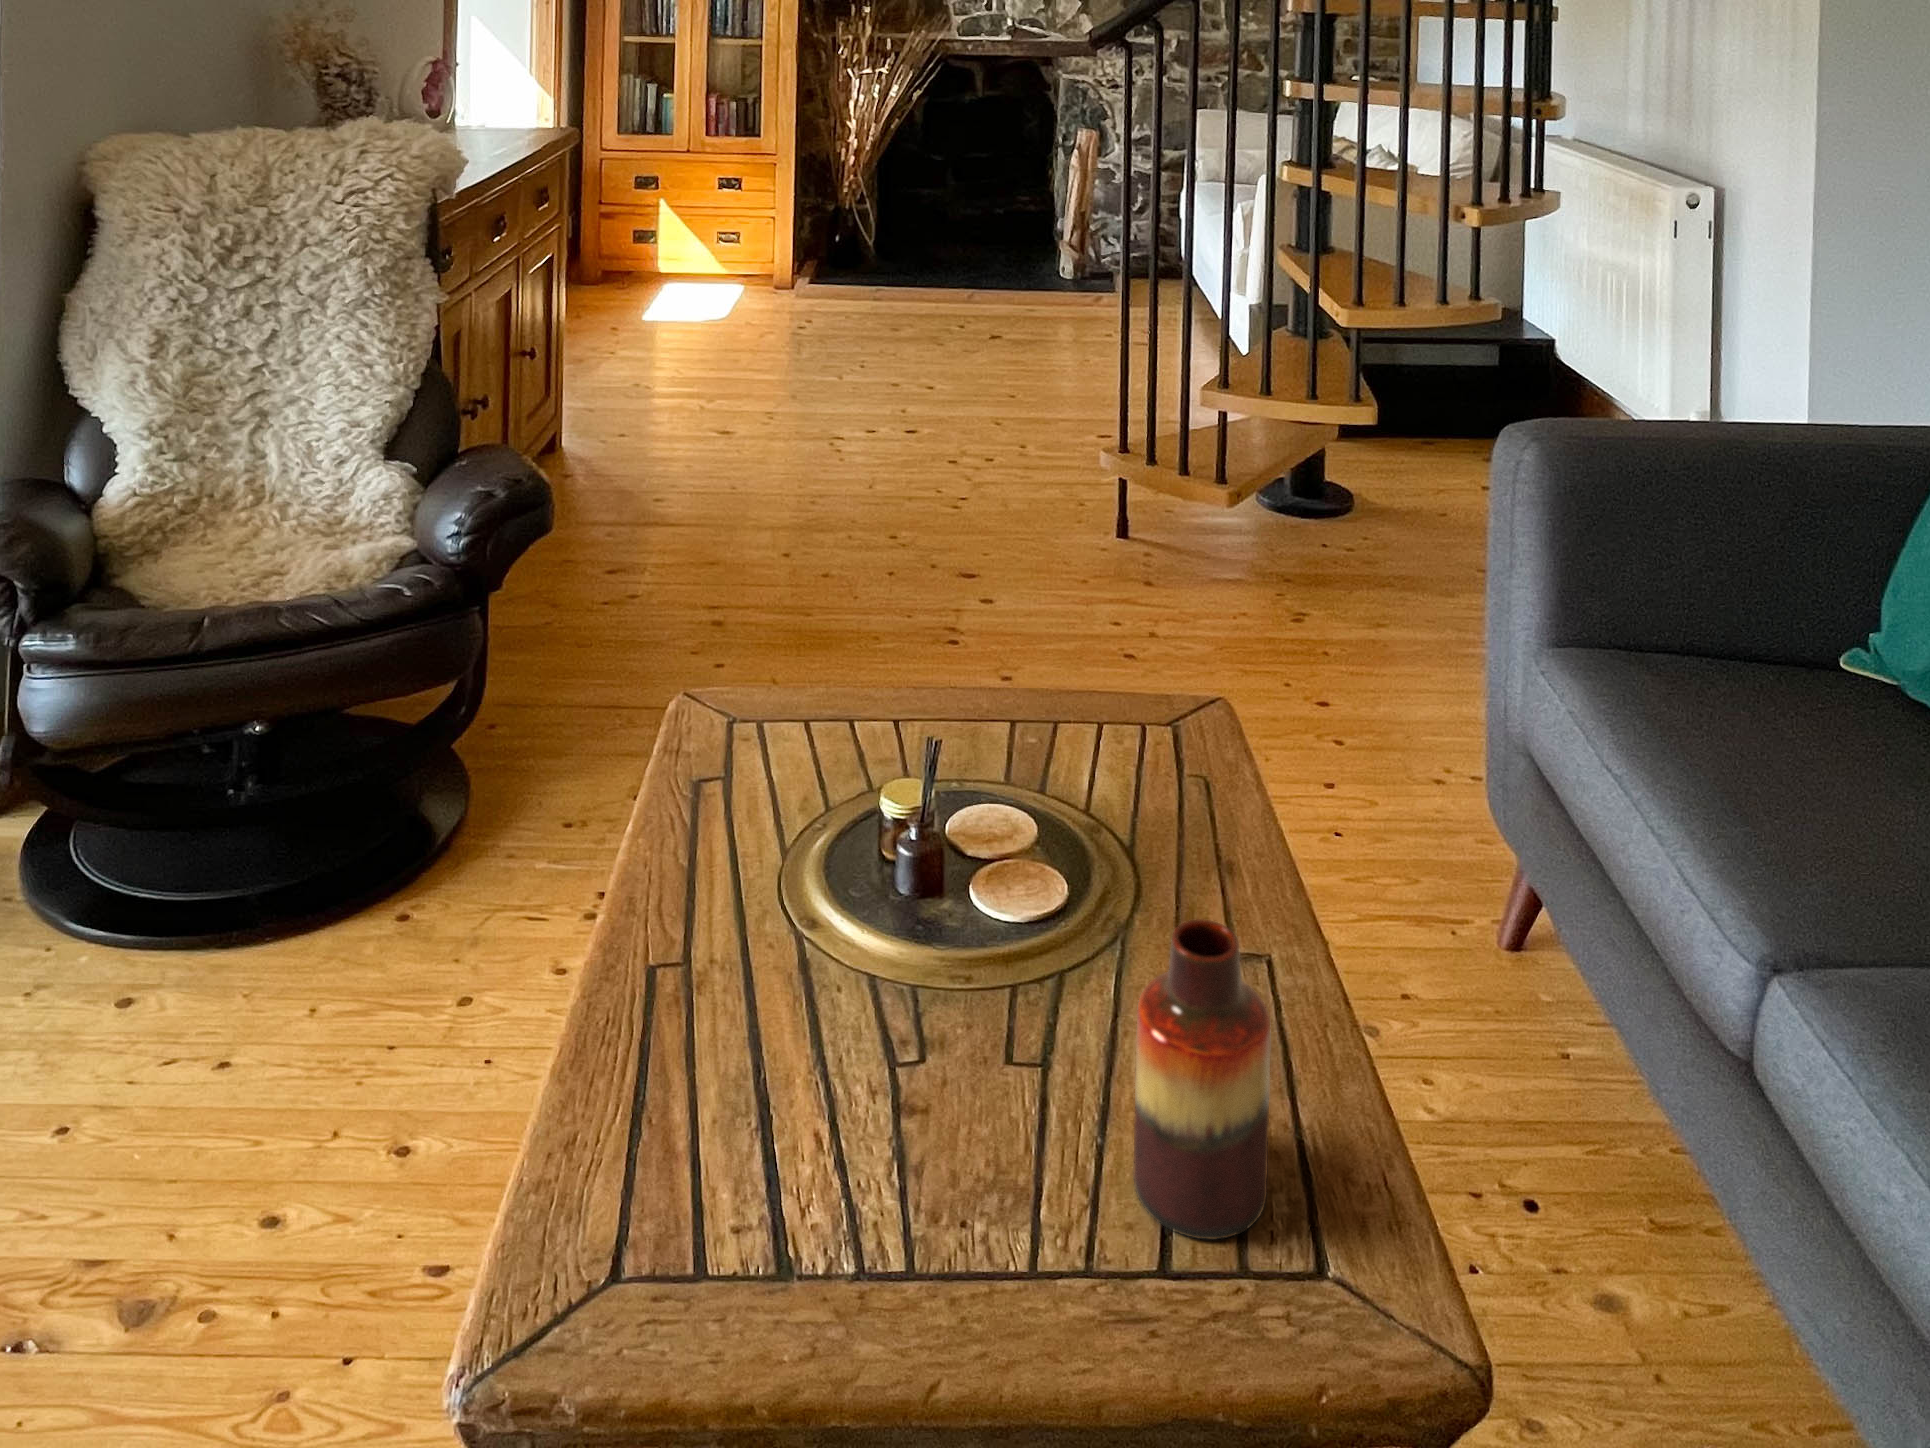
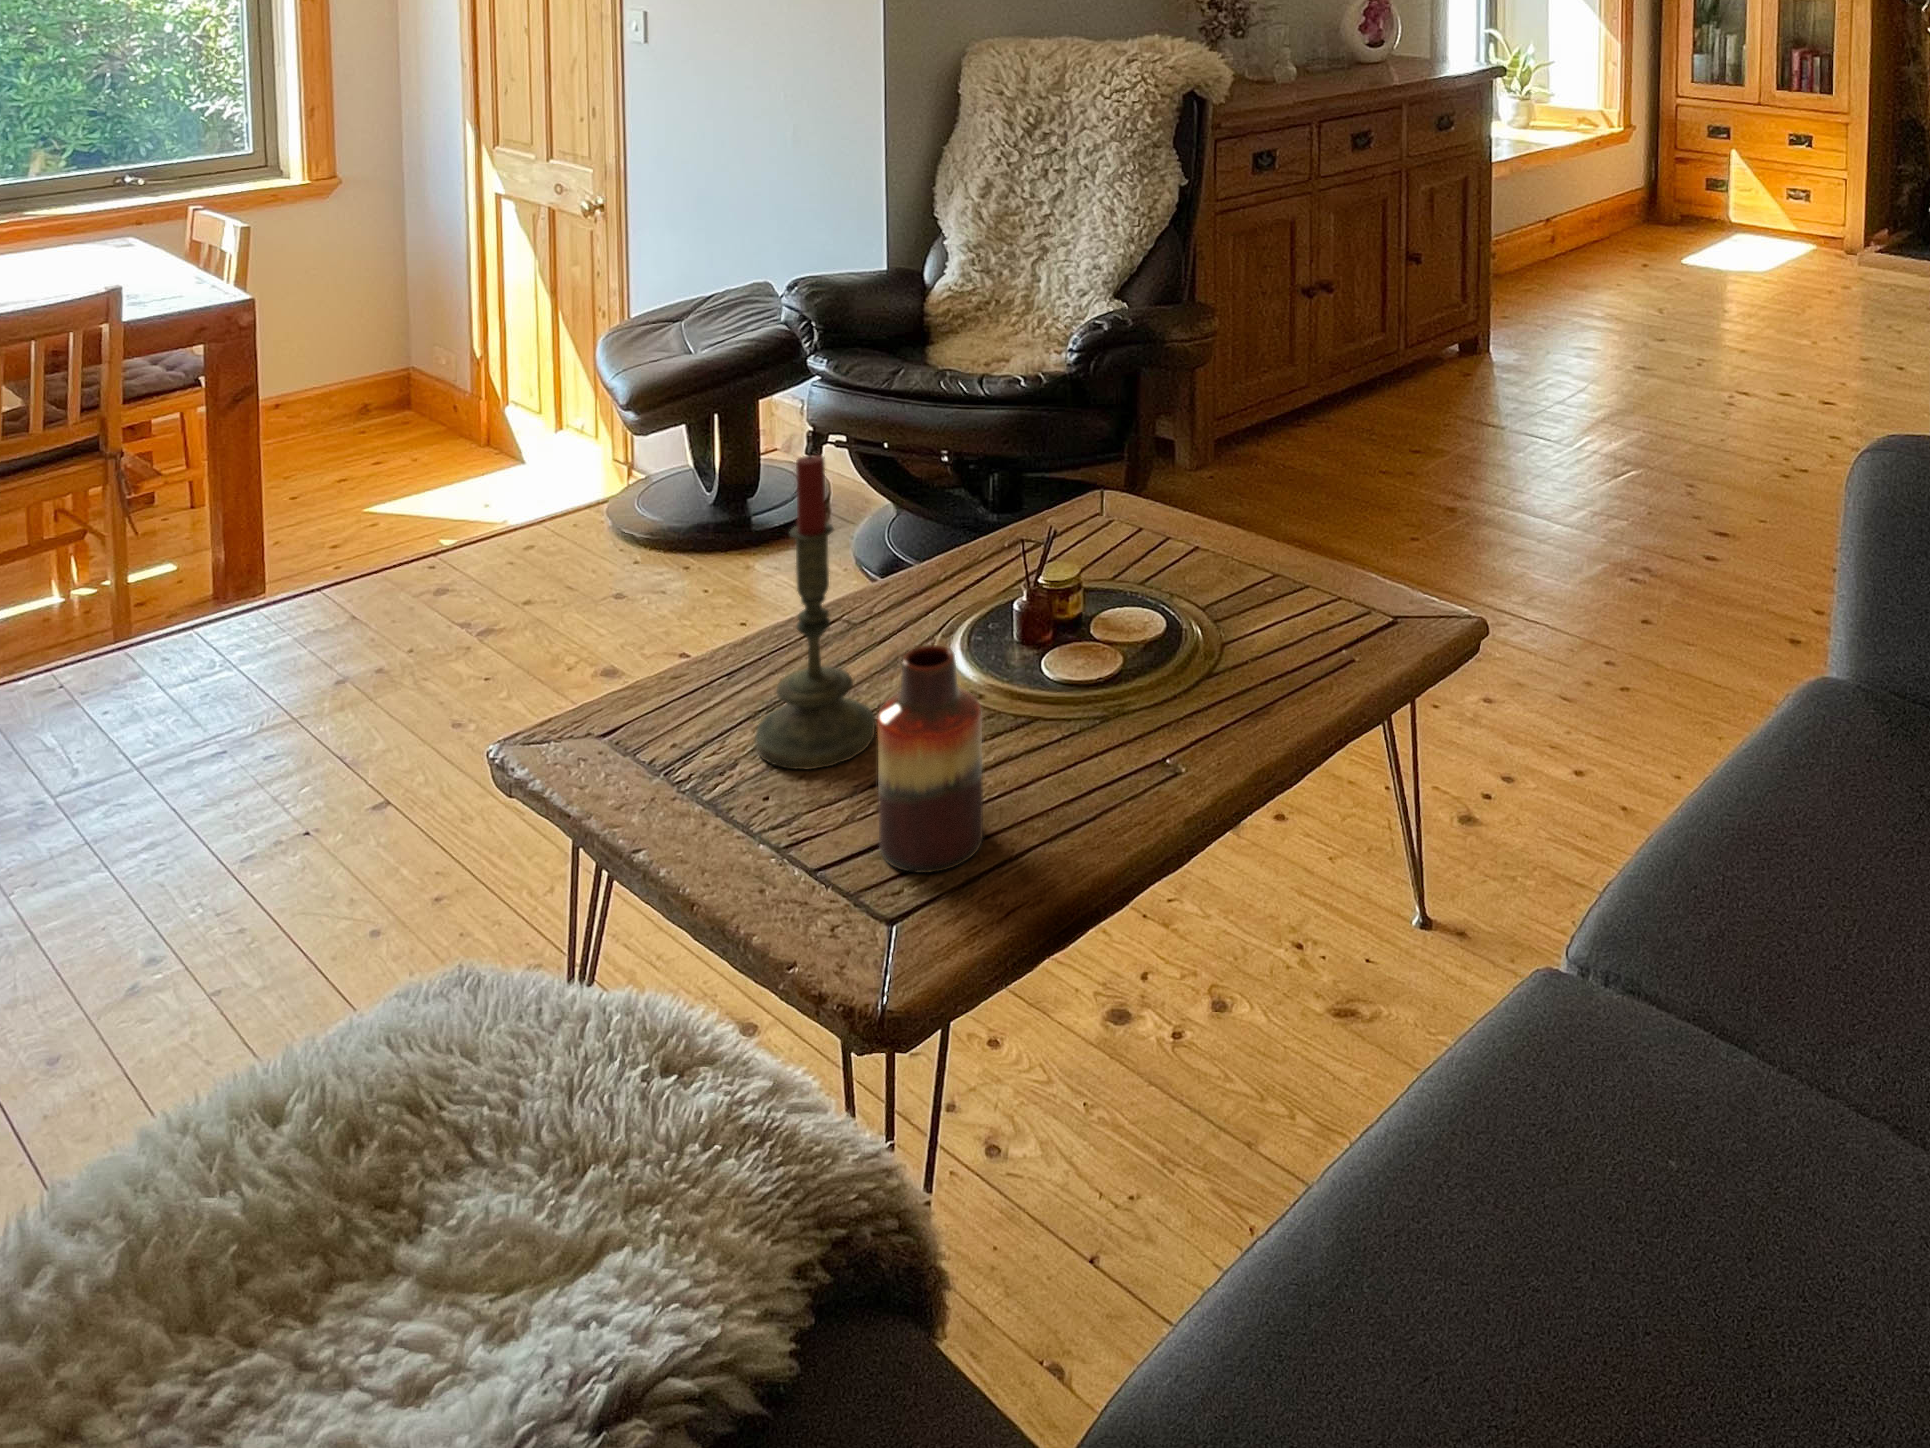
candle: none [795,725,959,1203] -> present [755,450,875,769]

